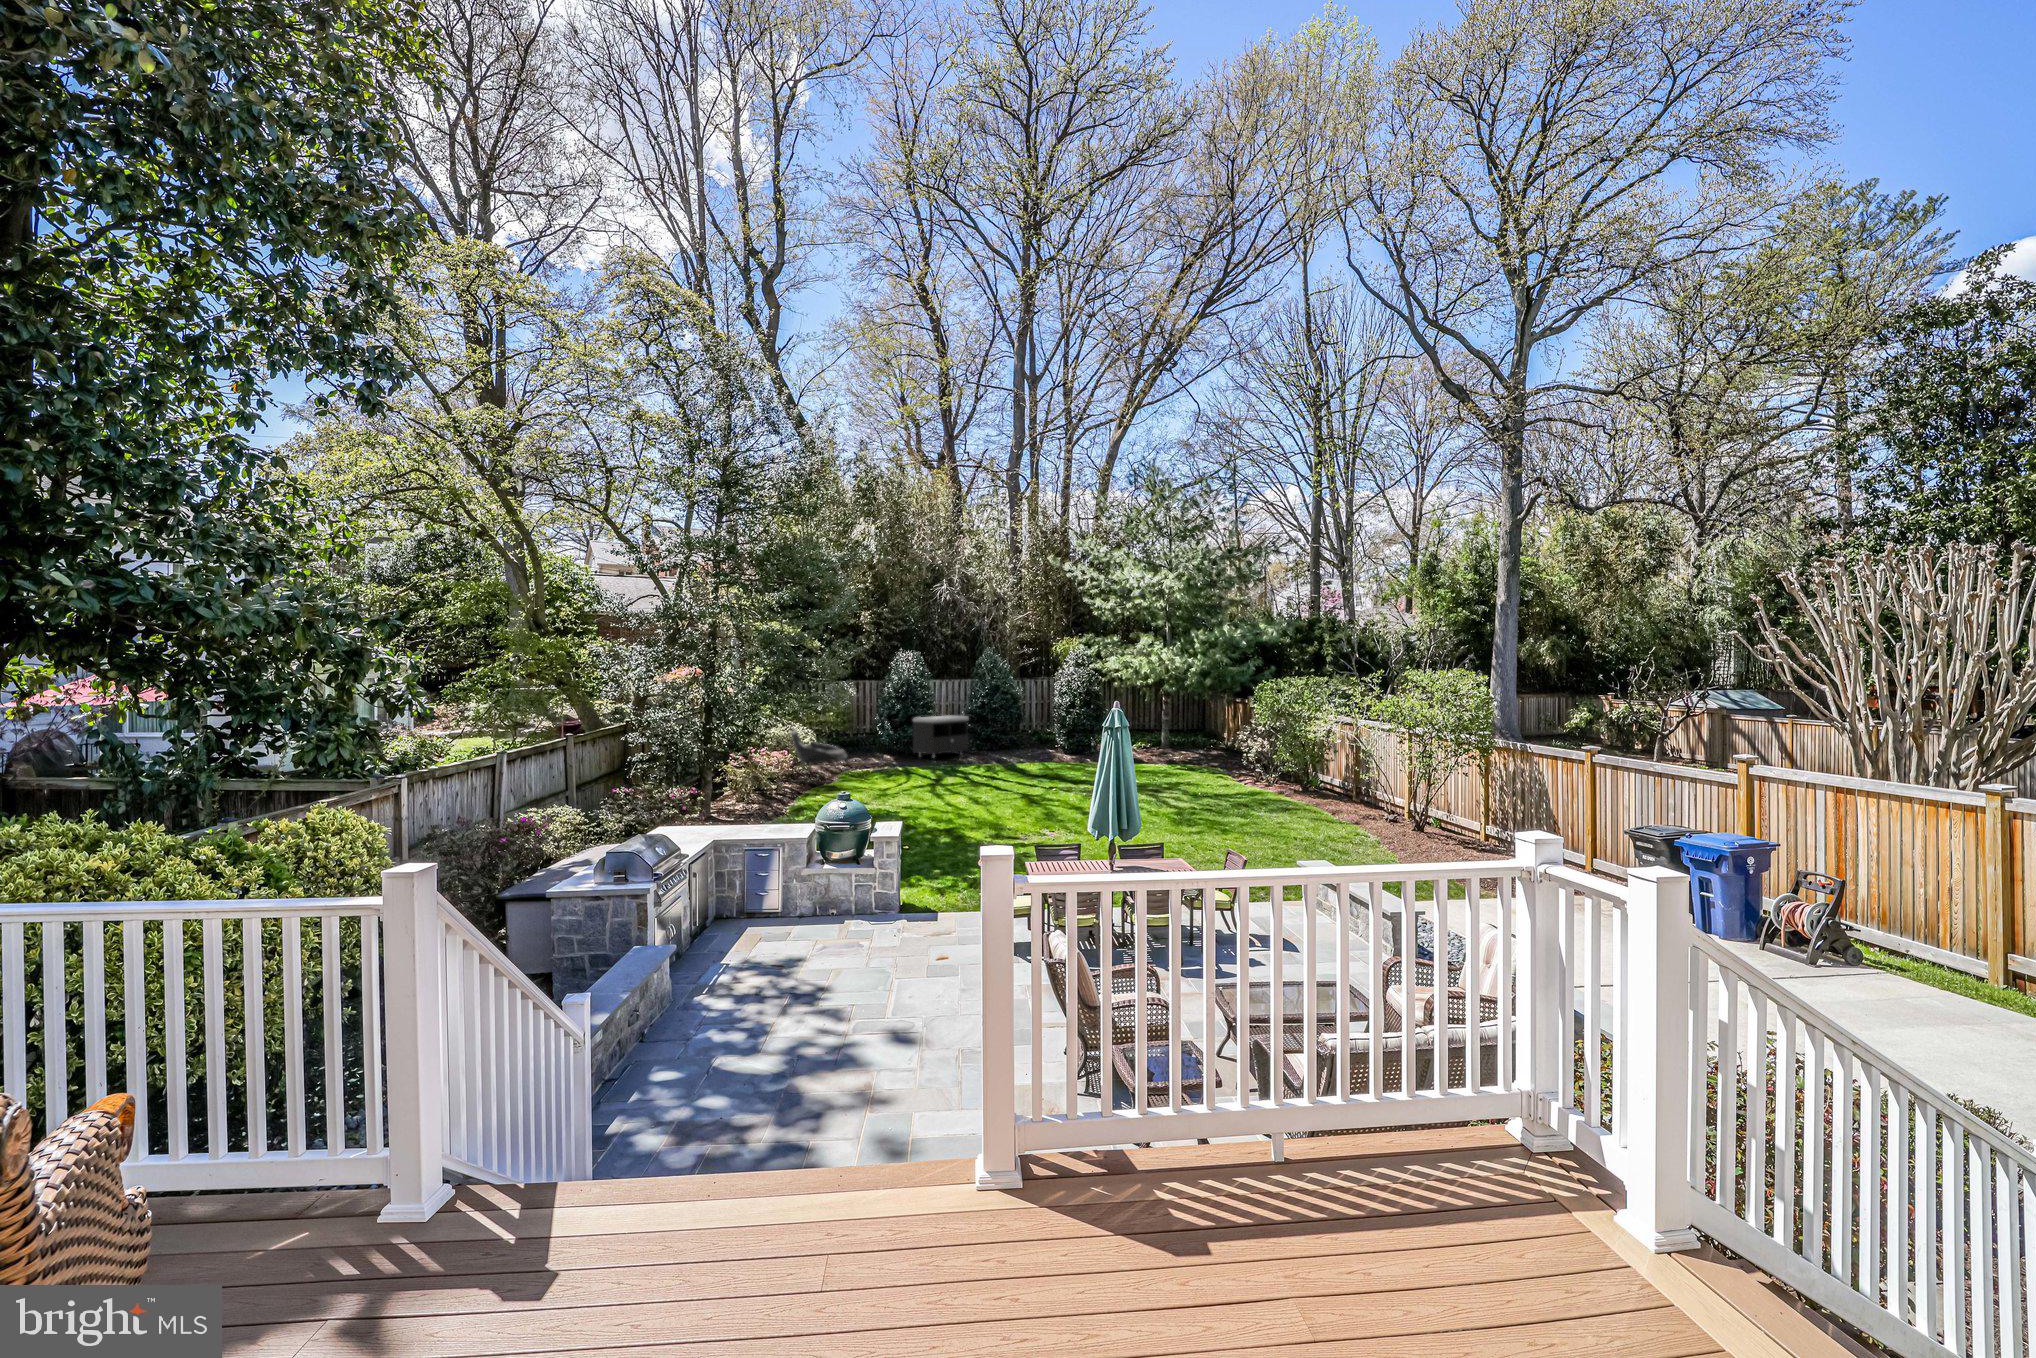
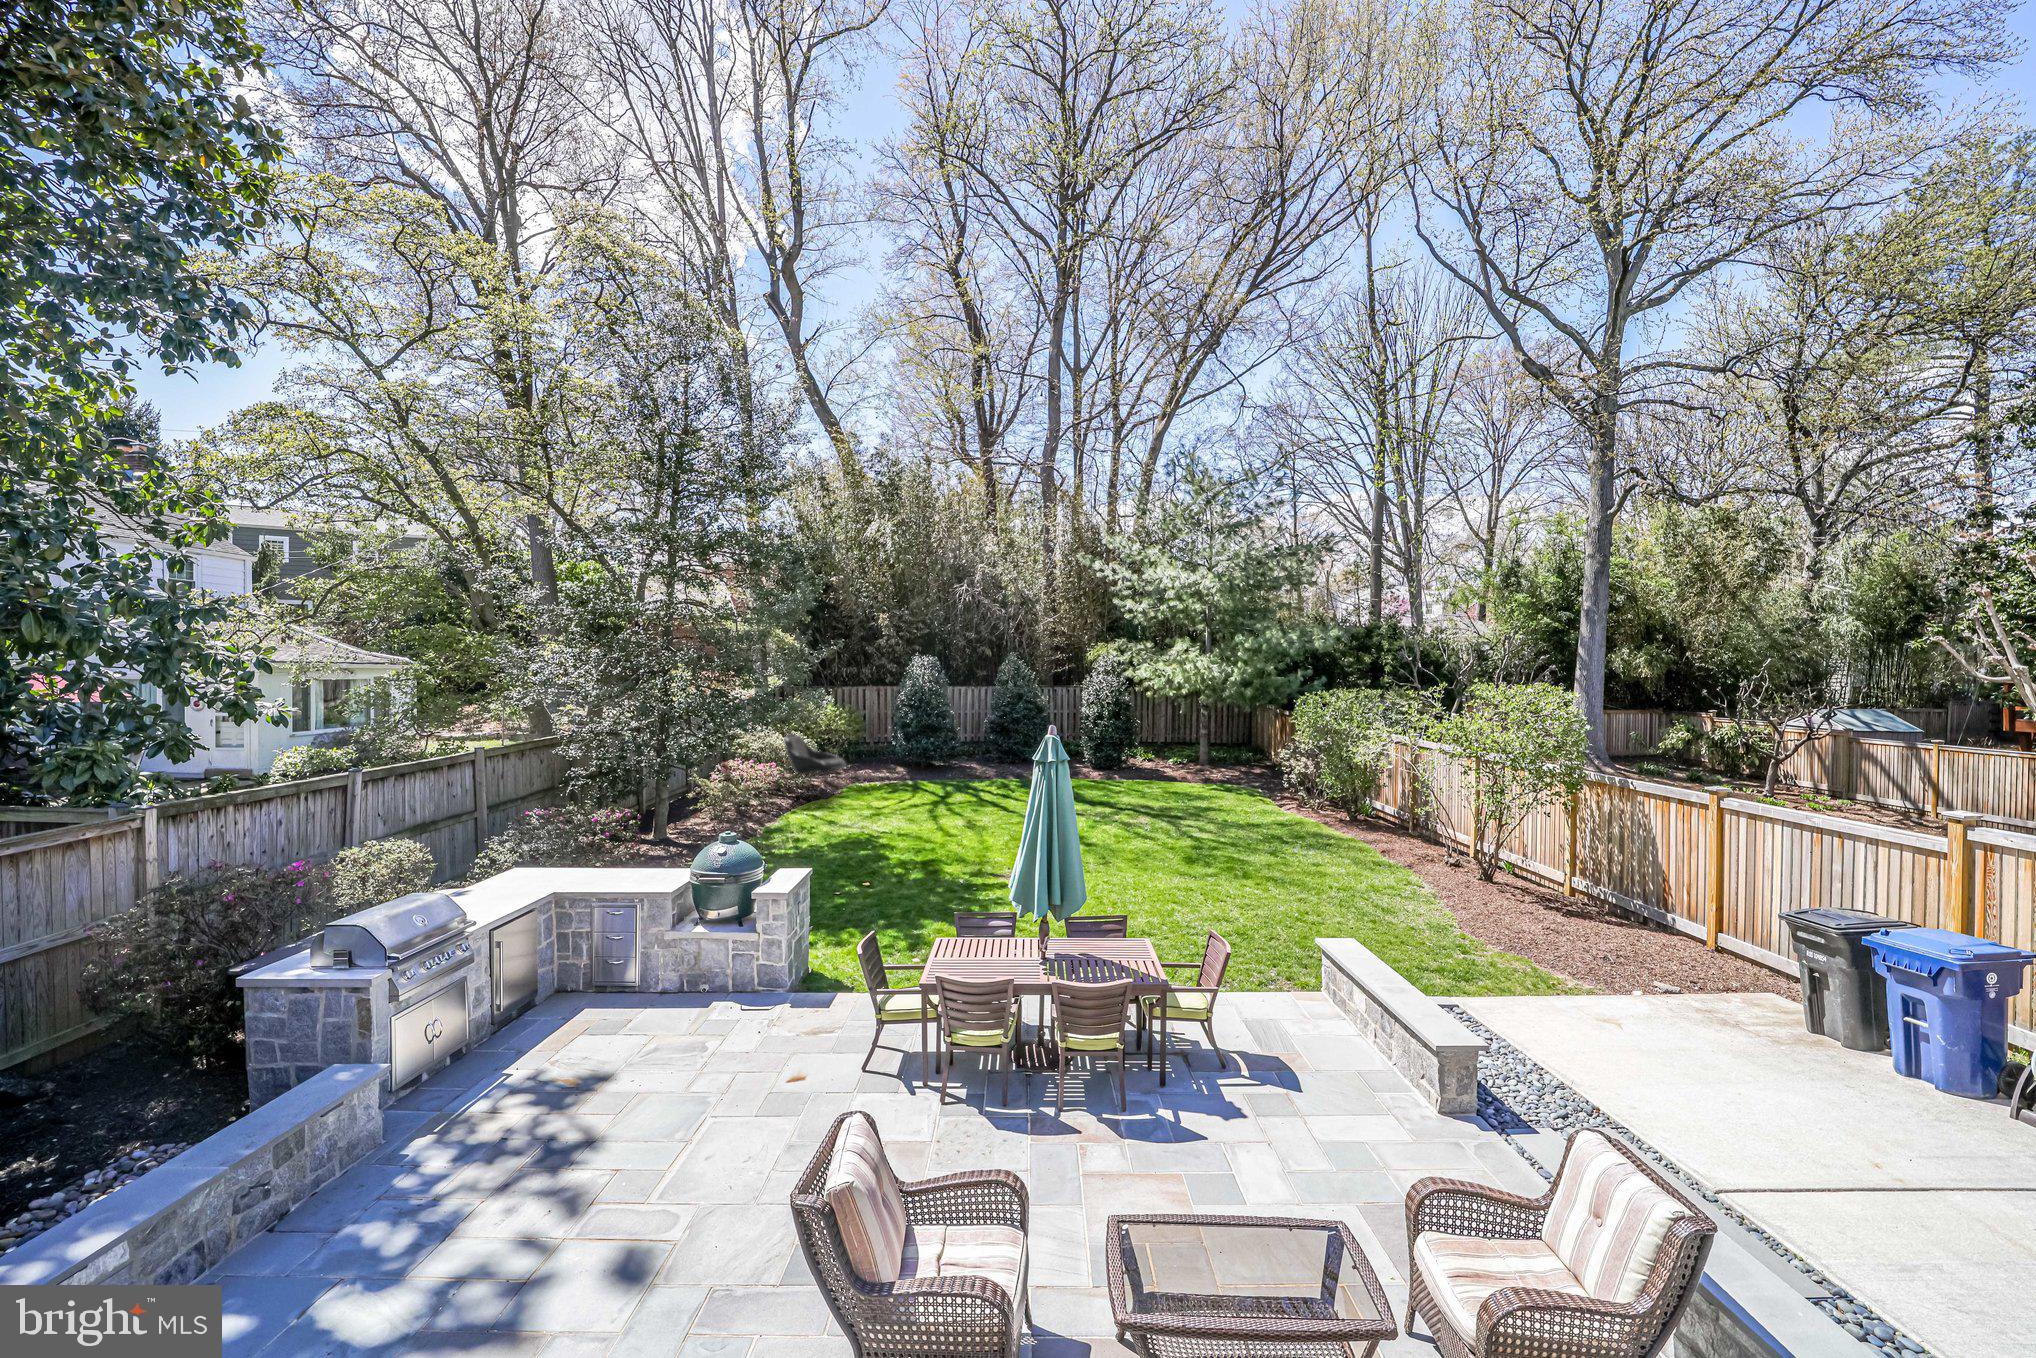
storage bench: present [913,716,969,757] -> none [928,722,990,768]

